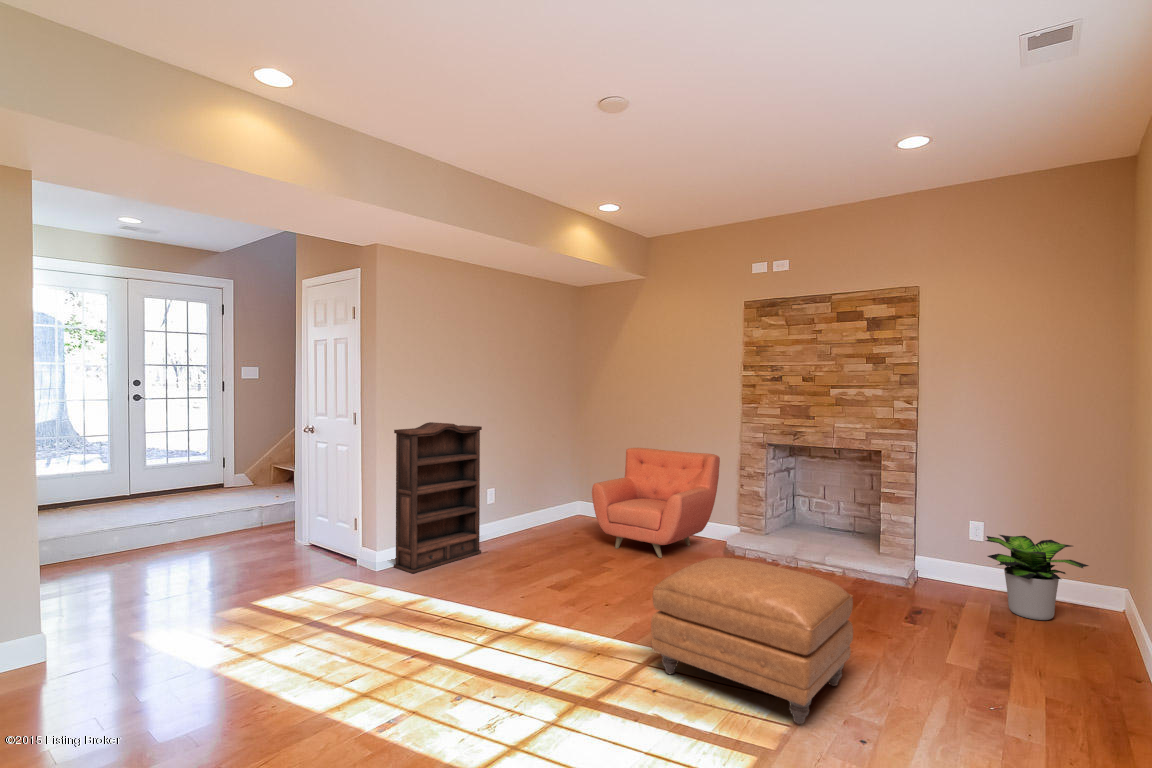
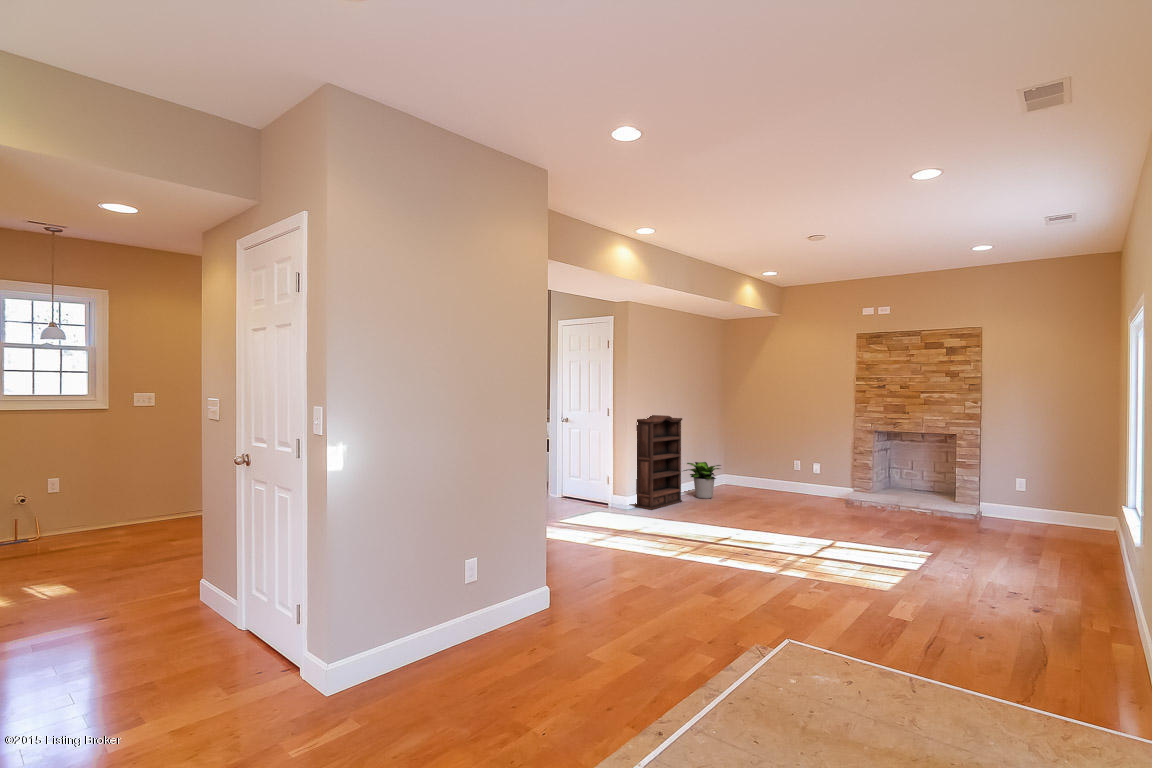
armchair: present [592,448,720,558] -> none [751,435,841,505]
potted plant: present [986,535,1088,620] -> present [684,462,721,499]
ottoman: present [651,558,853,724] -> none [837,489,949,561]

